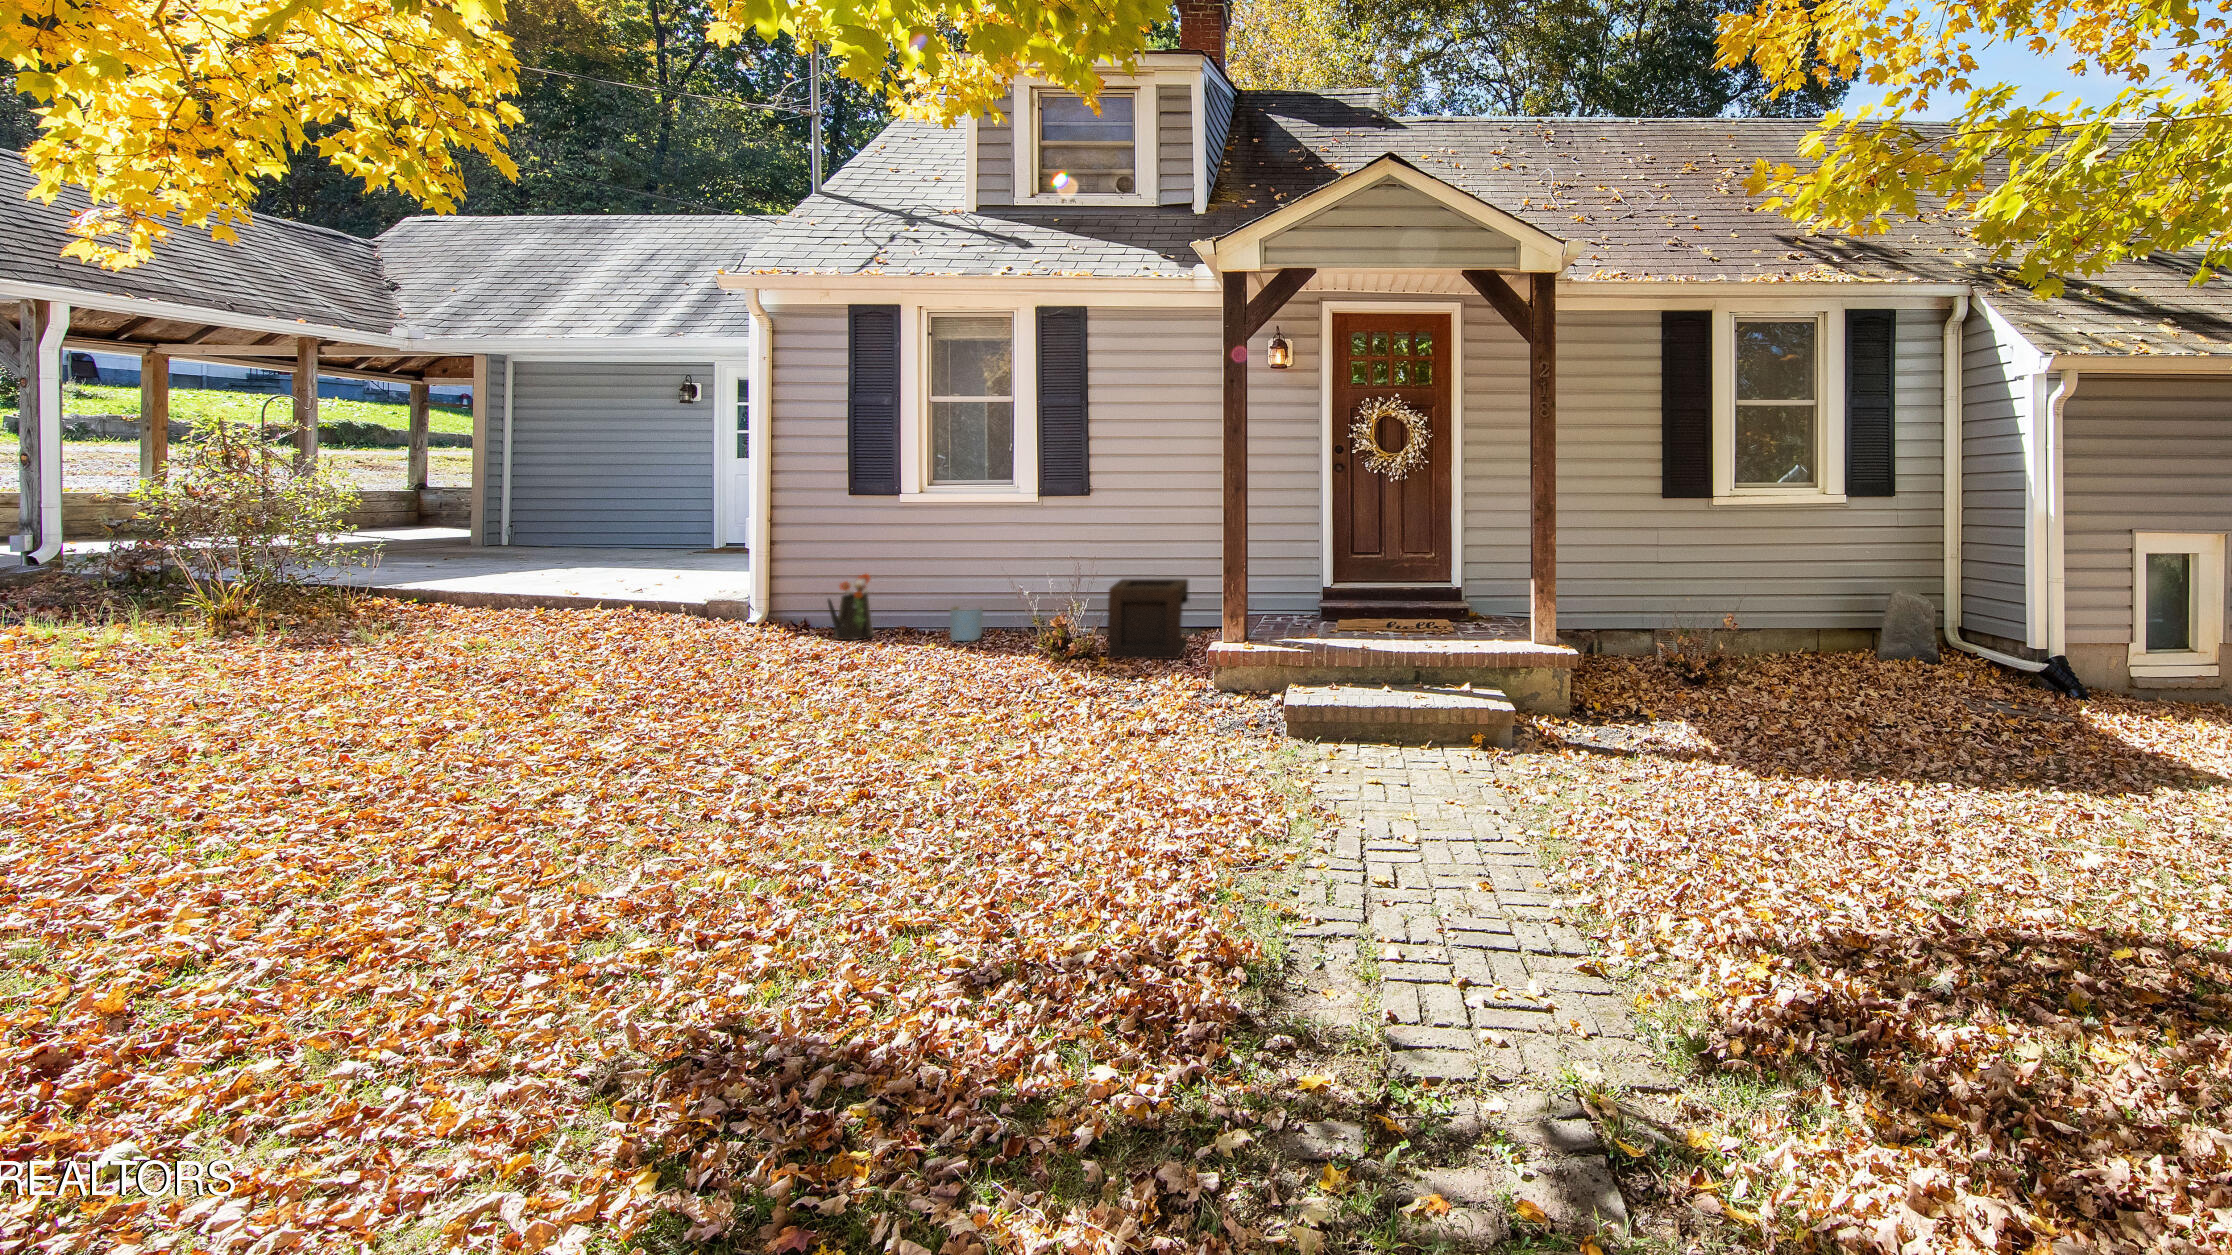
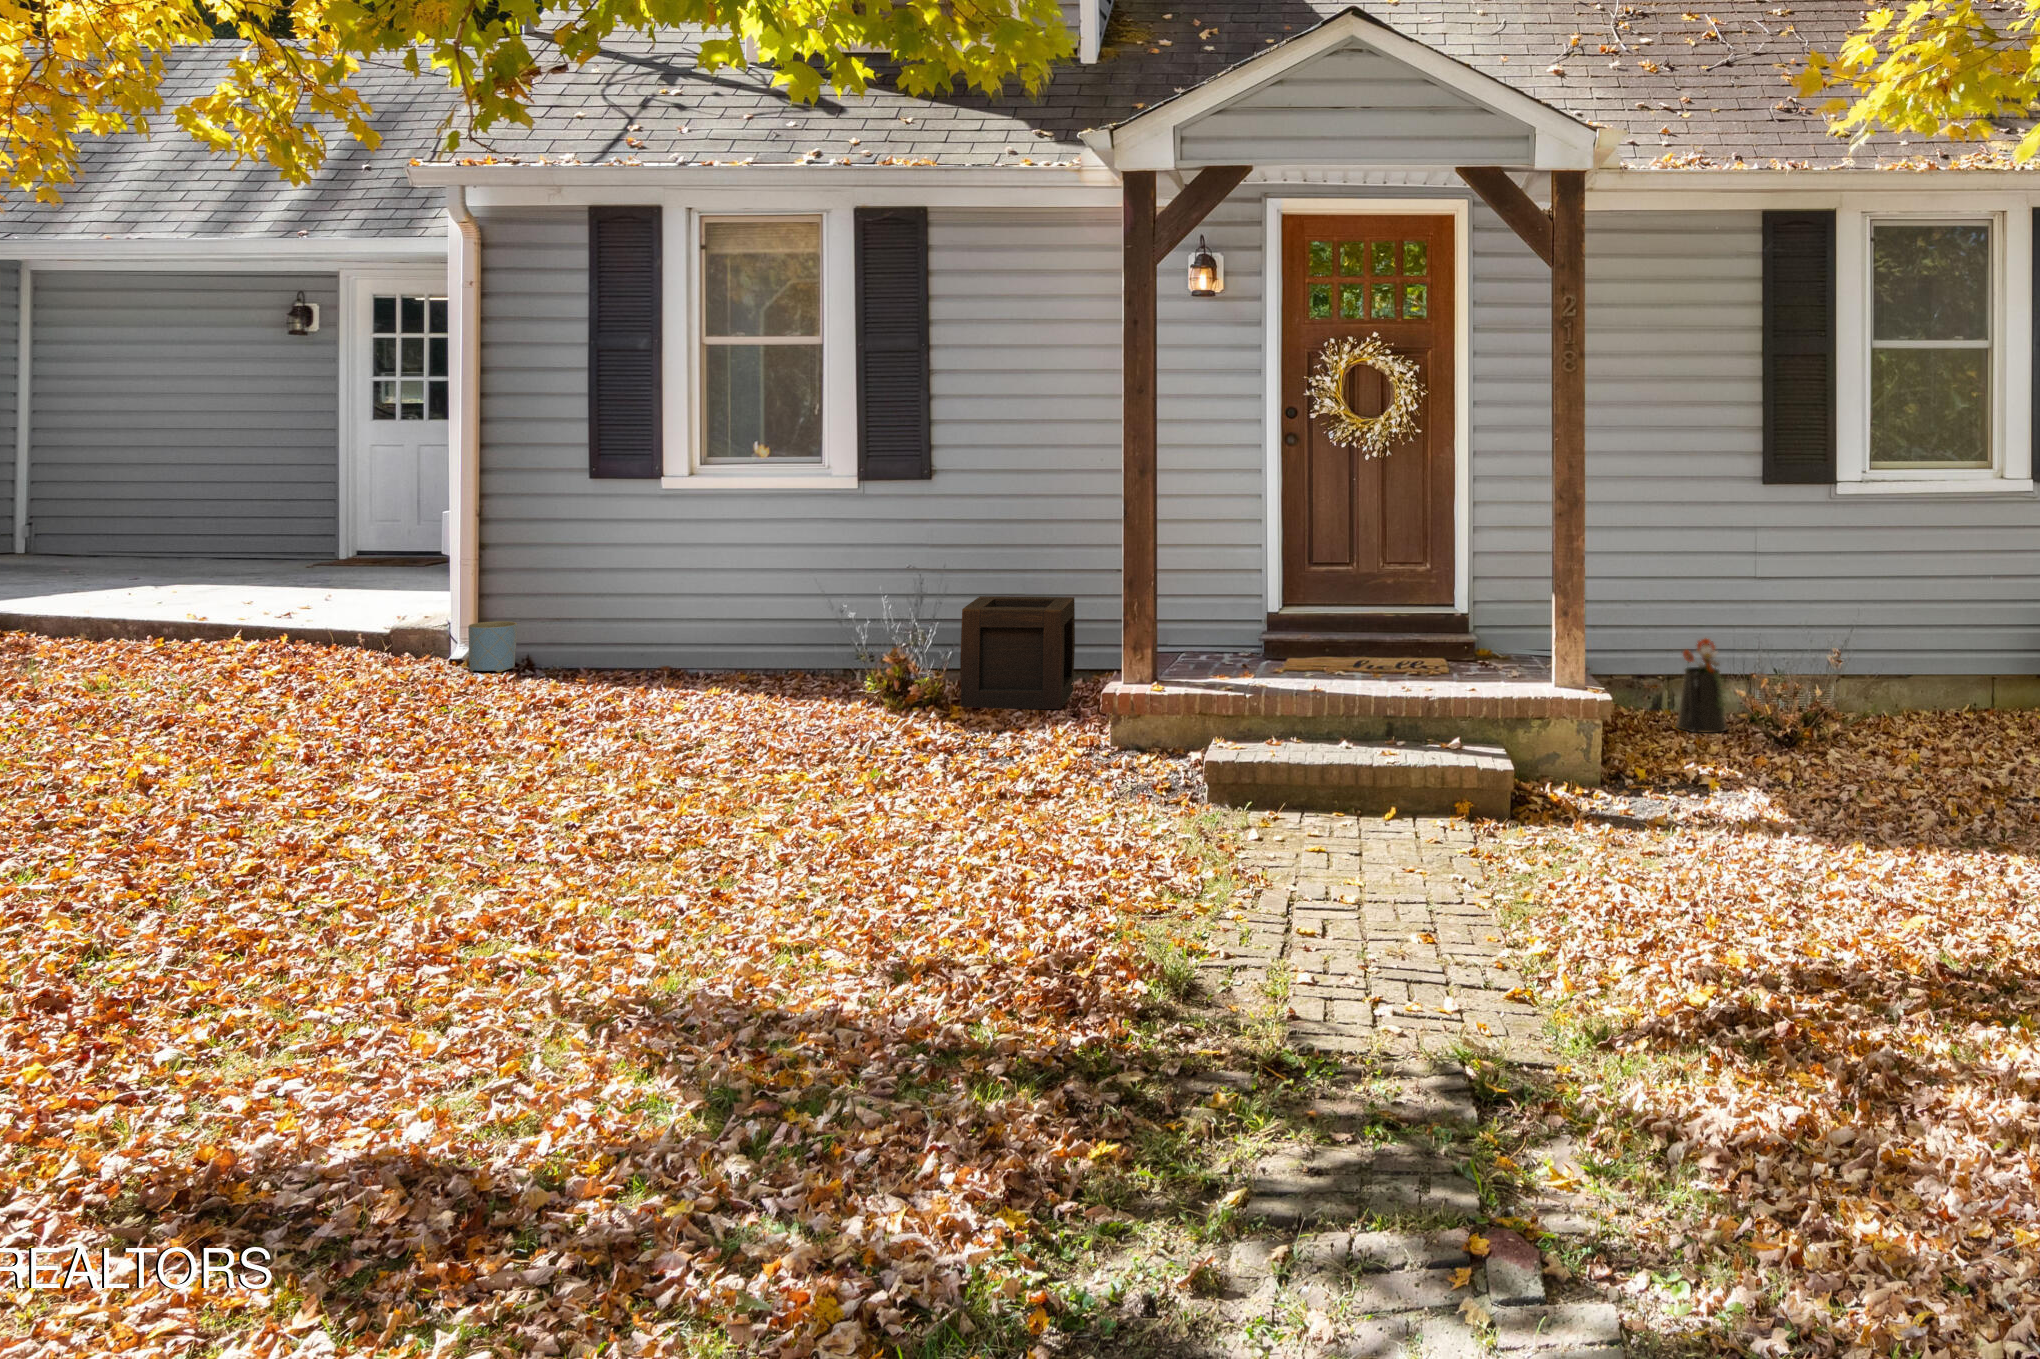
watering can: present [828,574,873,640] -> present [1676,638,1727,733]
planter: present [950,606,983,641] -> present [468,621,517,672]

